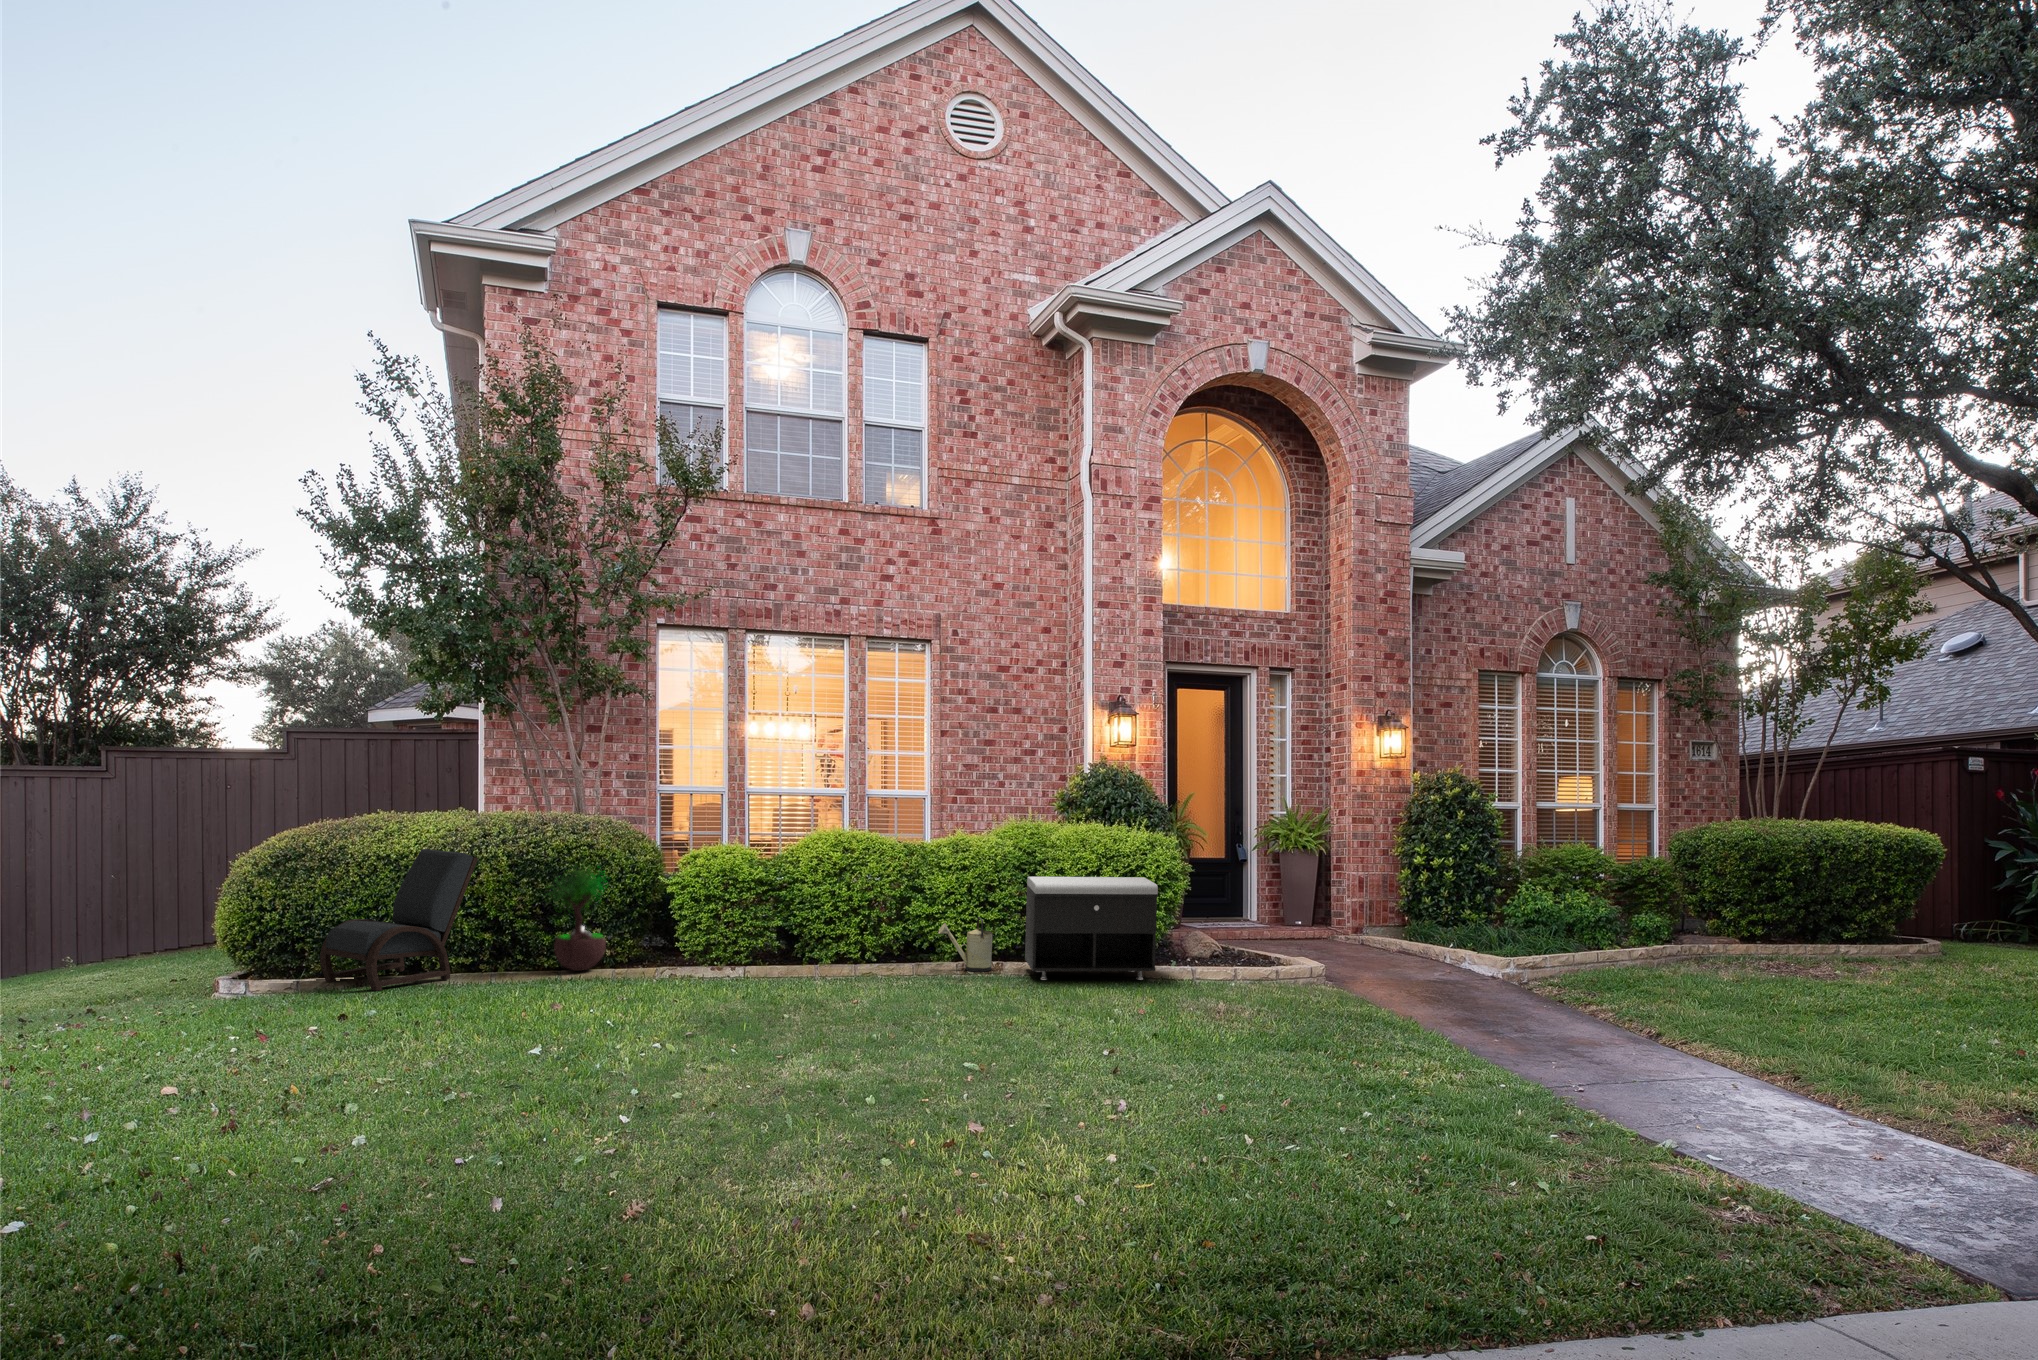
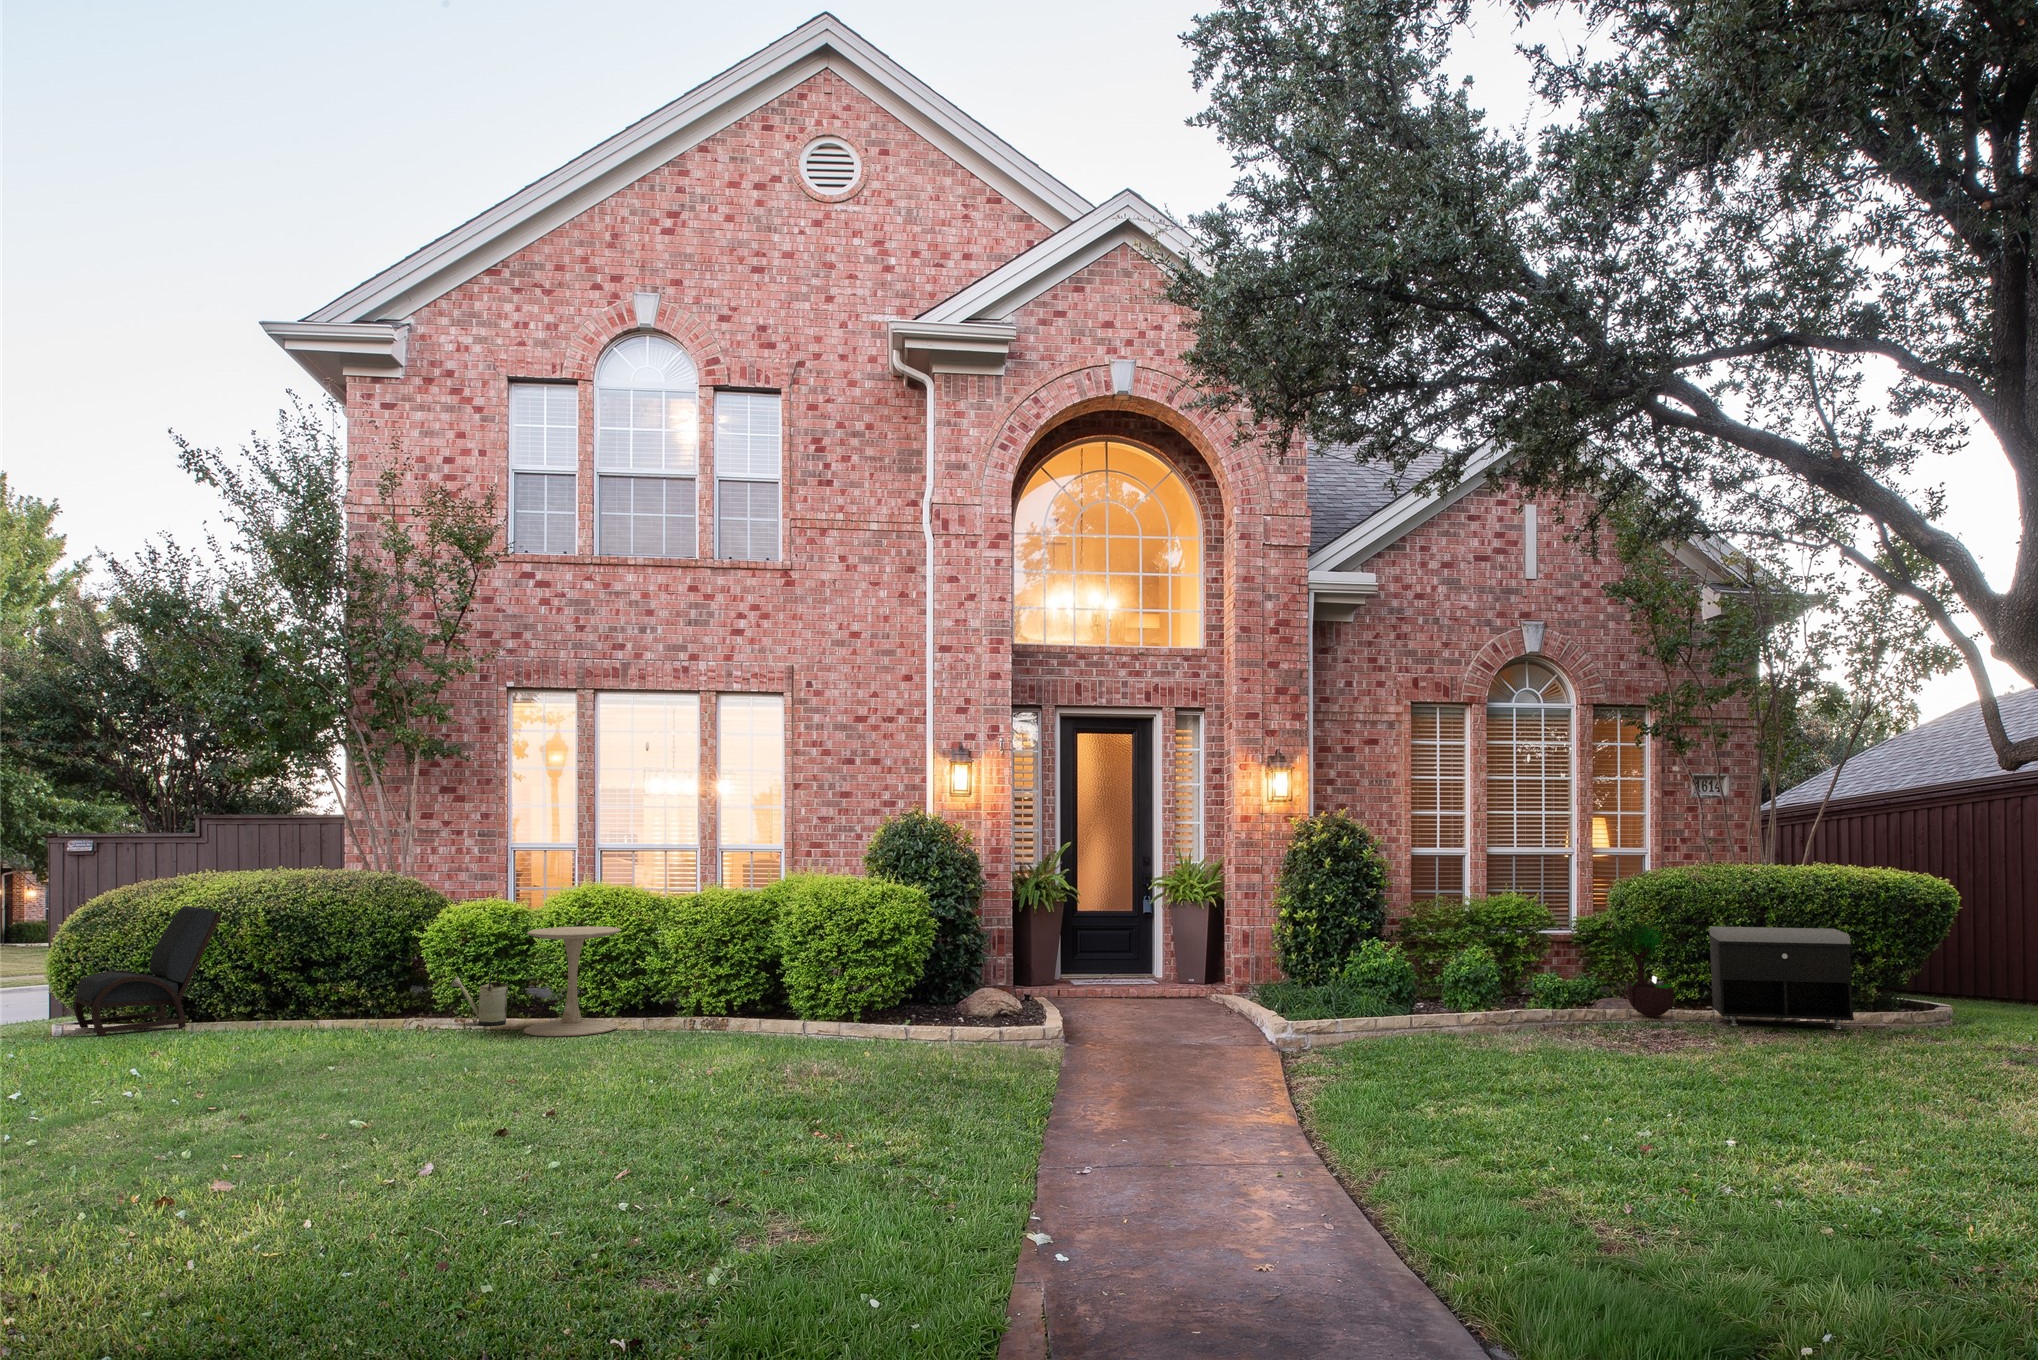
potted tree: present [546,869,607,971] -> present [1605,918,1674,1017]
pedestal table: none [817,872,910,982] -> present [524,926,621,1037]
storage bench: present [1025,876,1158,980] -> present [1709,926,1854,1029]
watering can: present [938,917,993,972] -> present [450,970,512,1026]

